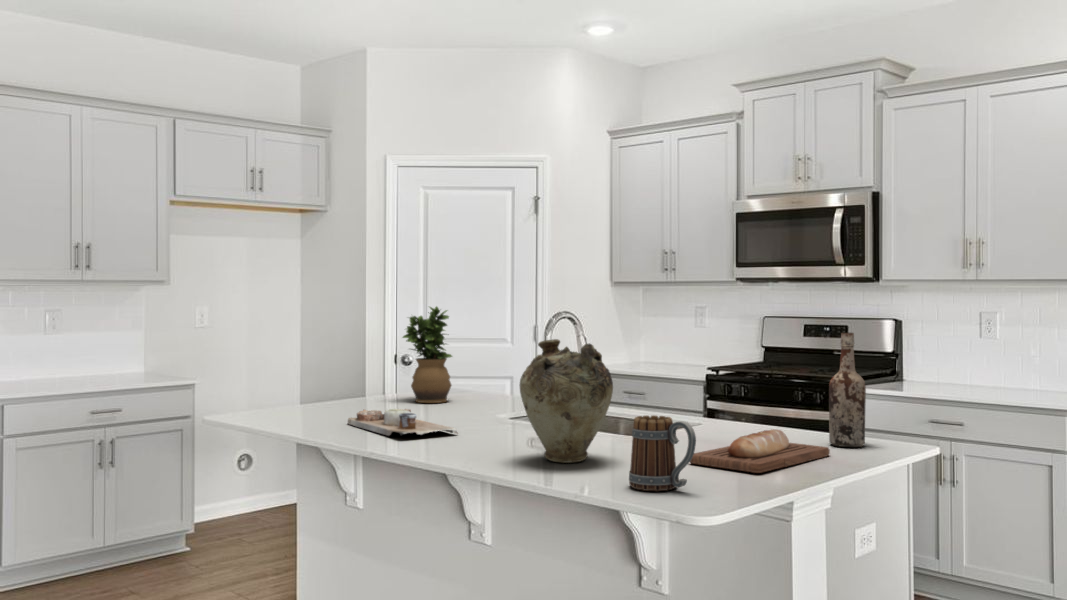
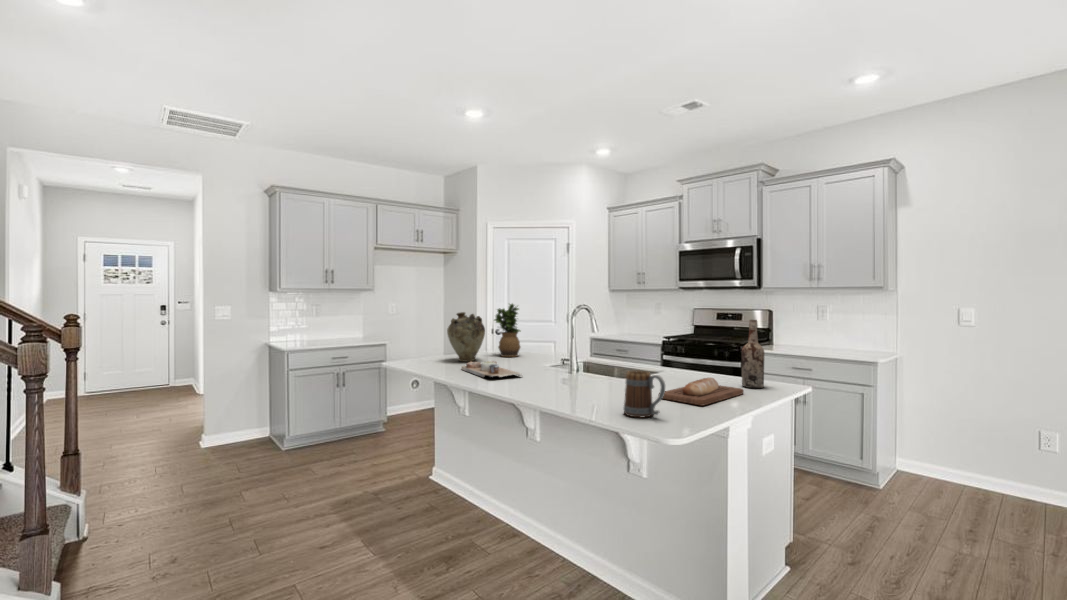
vase: present [520,339,613,463] -> present [447,312,485,362]

